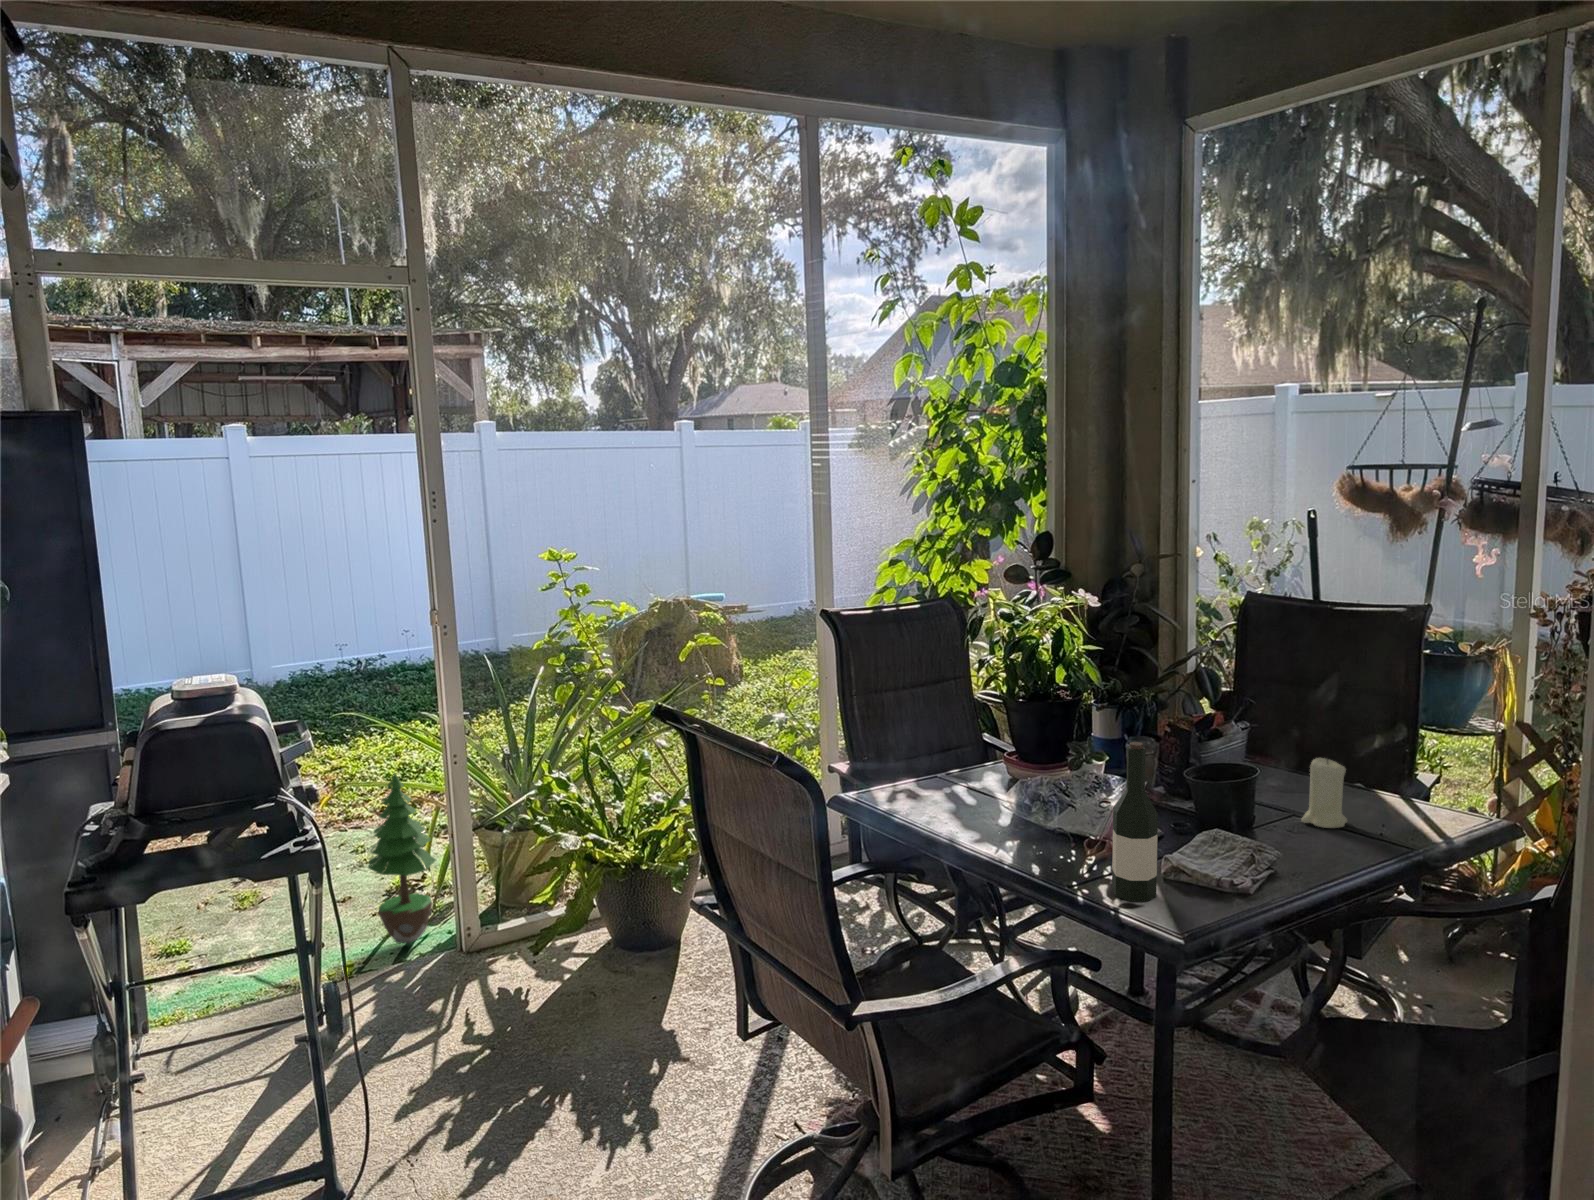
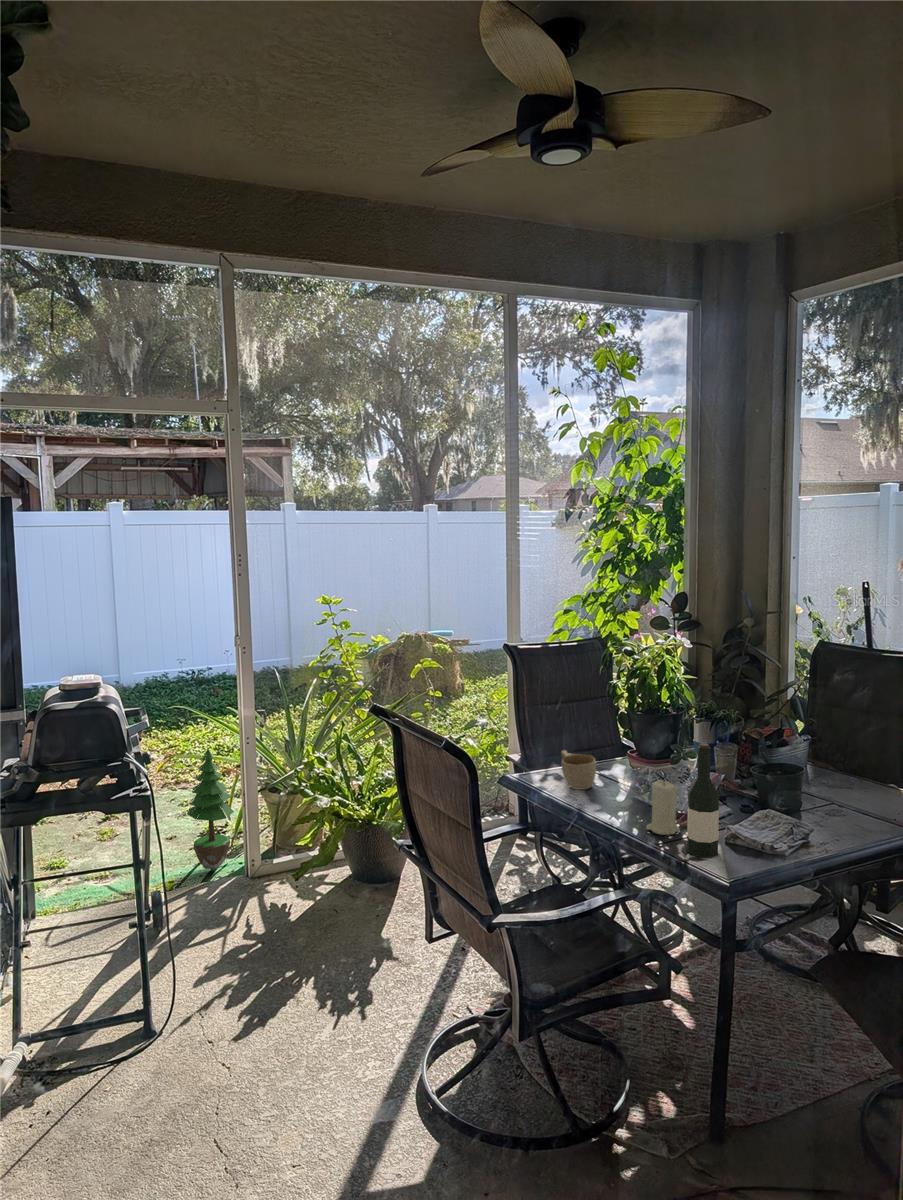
cup: none [914,756,964,811] -> present [562,750,596,790]
candle: present [1301,758,1347,828] -> present [646,780,680,835]

